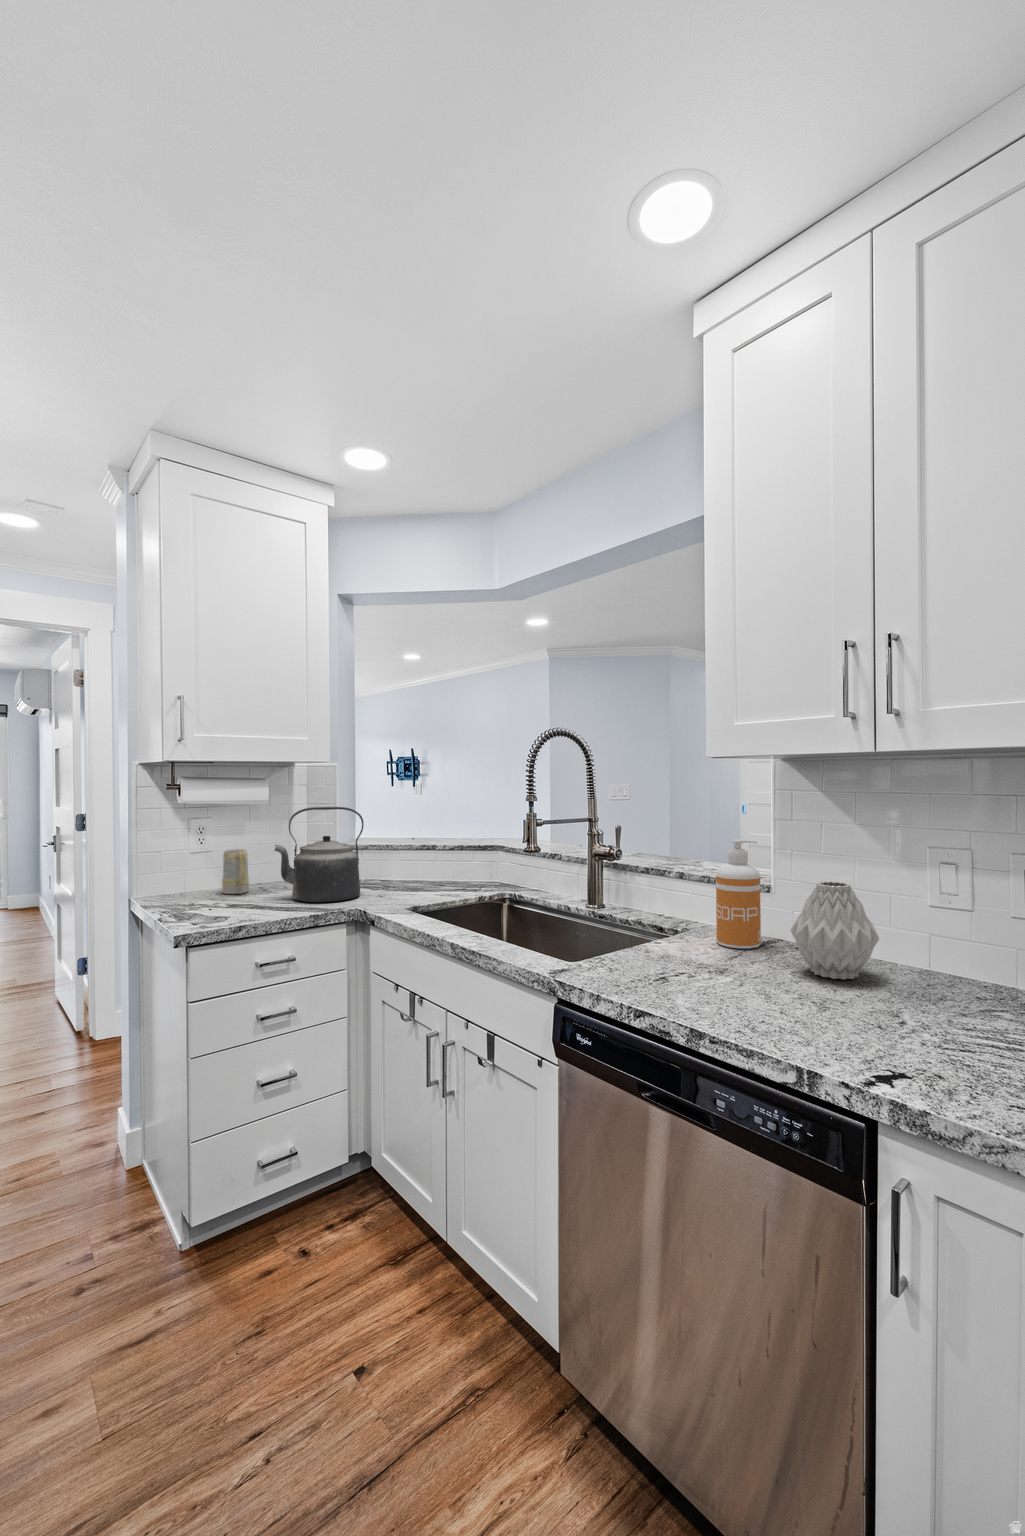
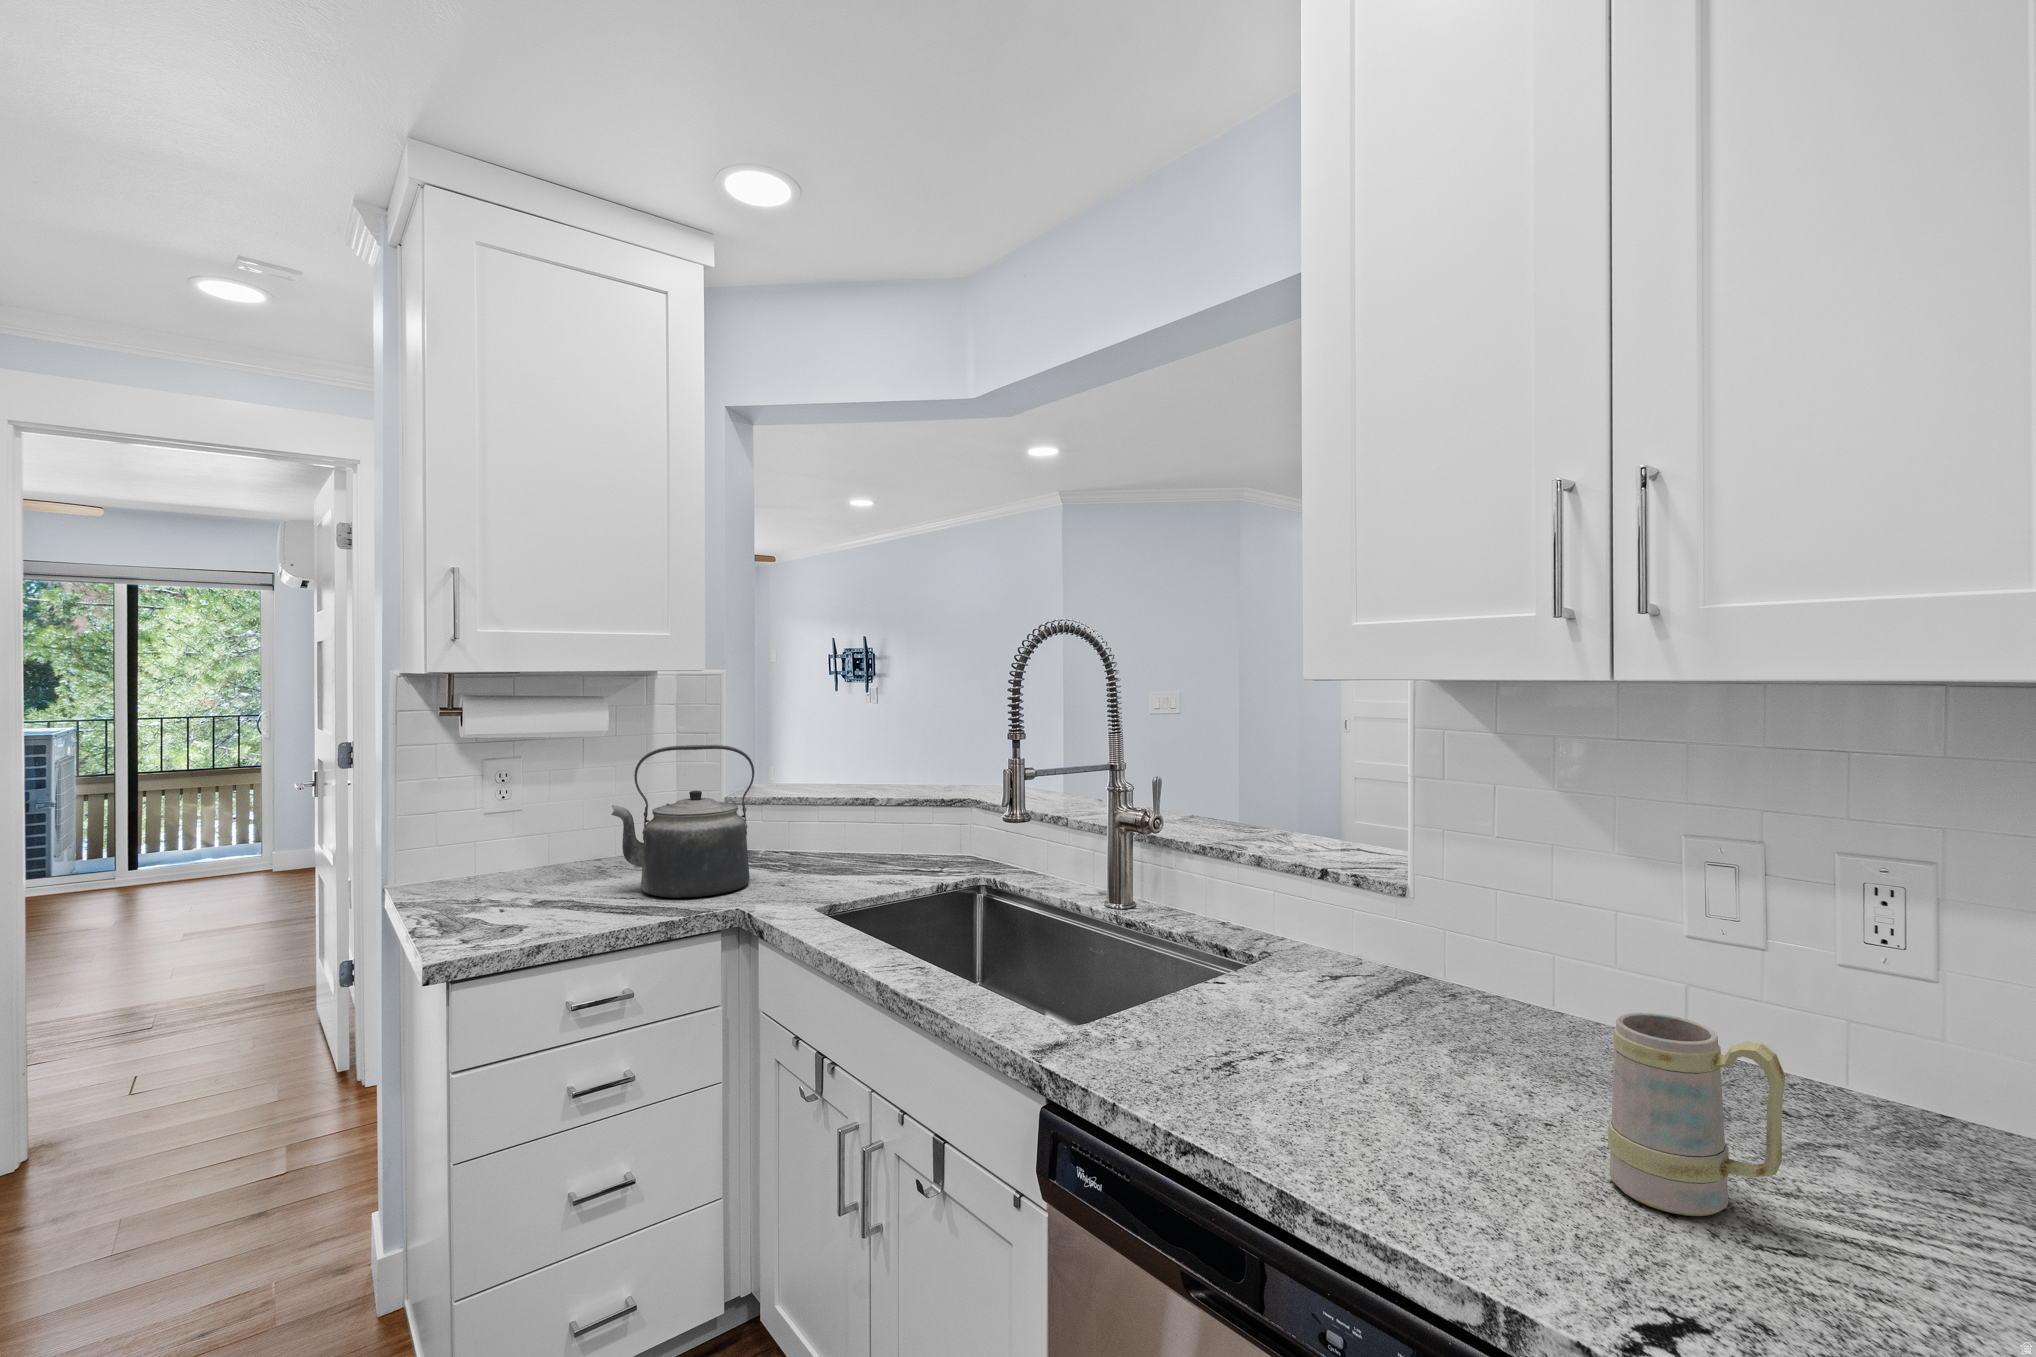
soap dispenser: present [716,839,761,949] -> none [1314,812,1388,997]
mug: present [222,849,249,894] -> present [1608,1013,1785,1216]
vase: present [791,882,879,980] -> none [1445,895,1603,1070]

